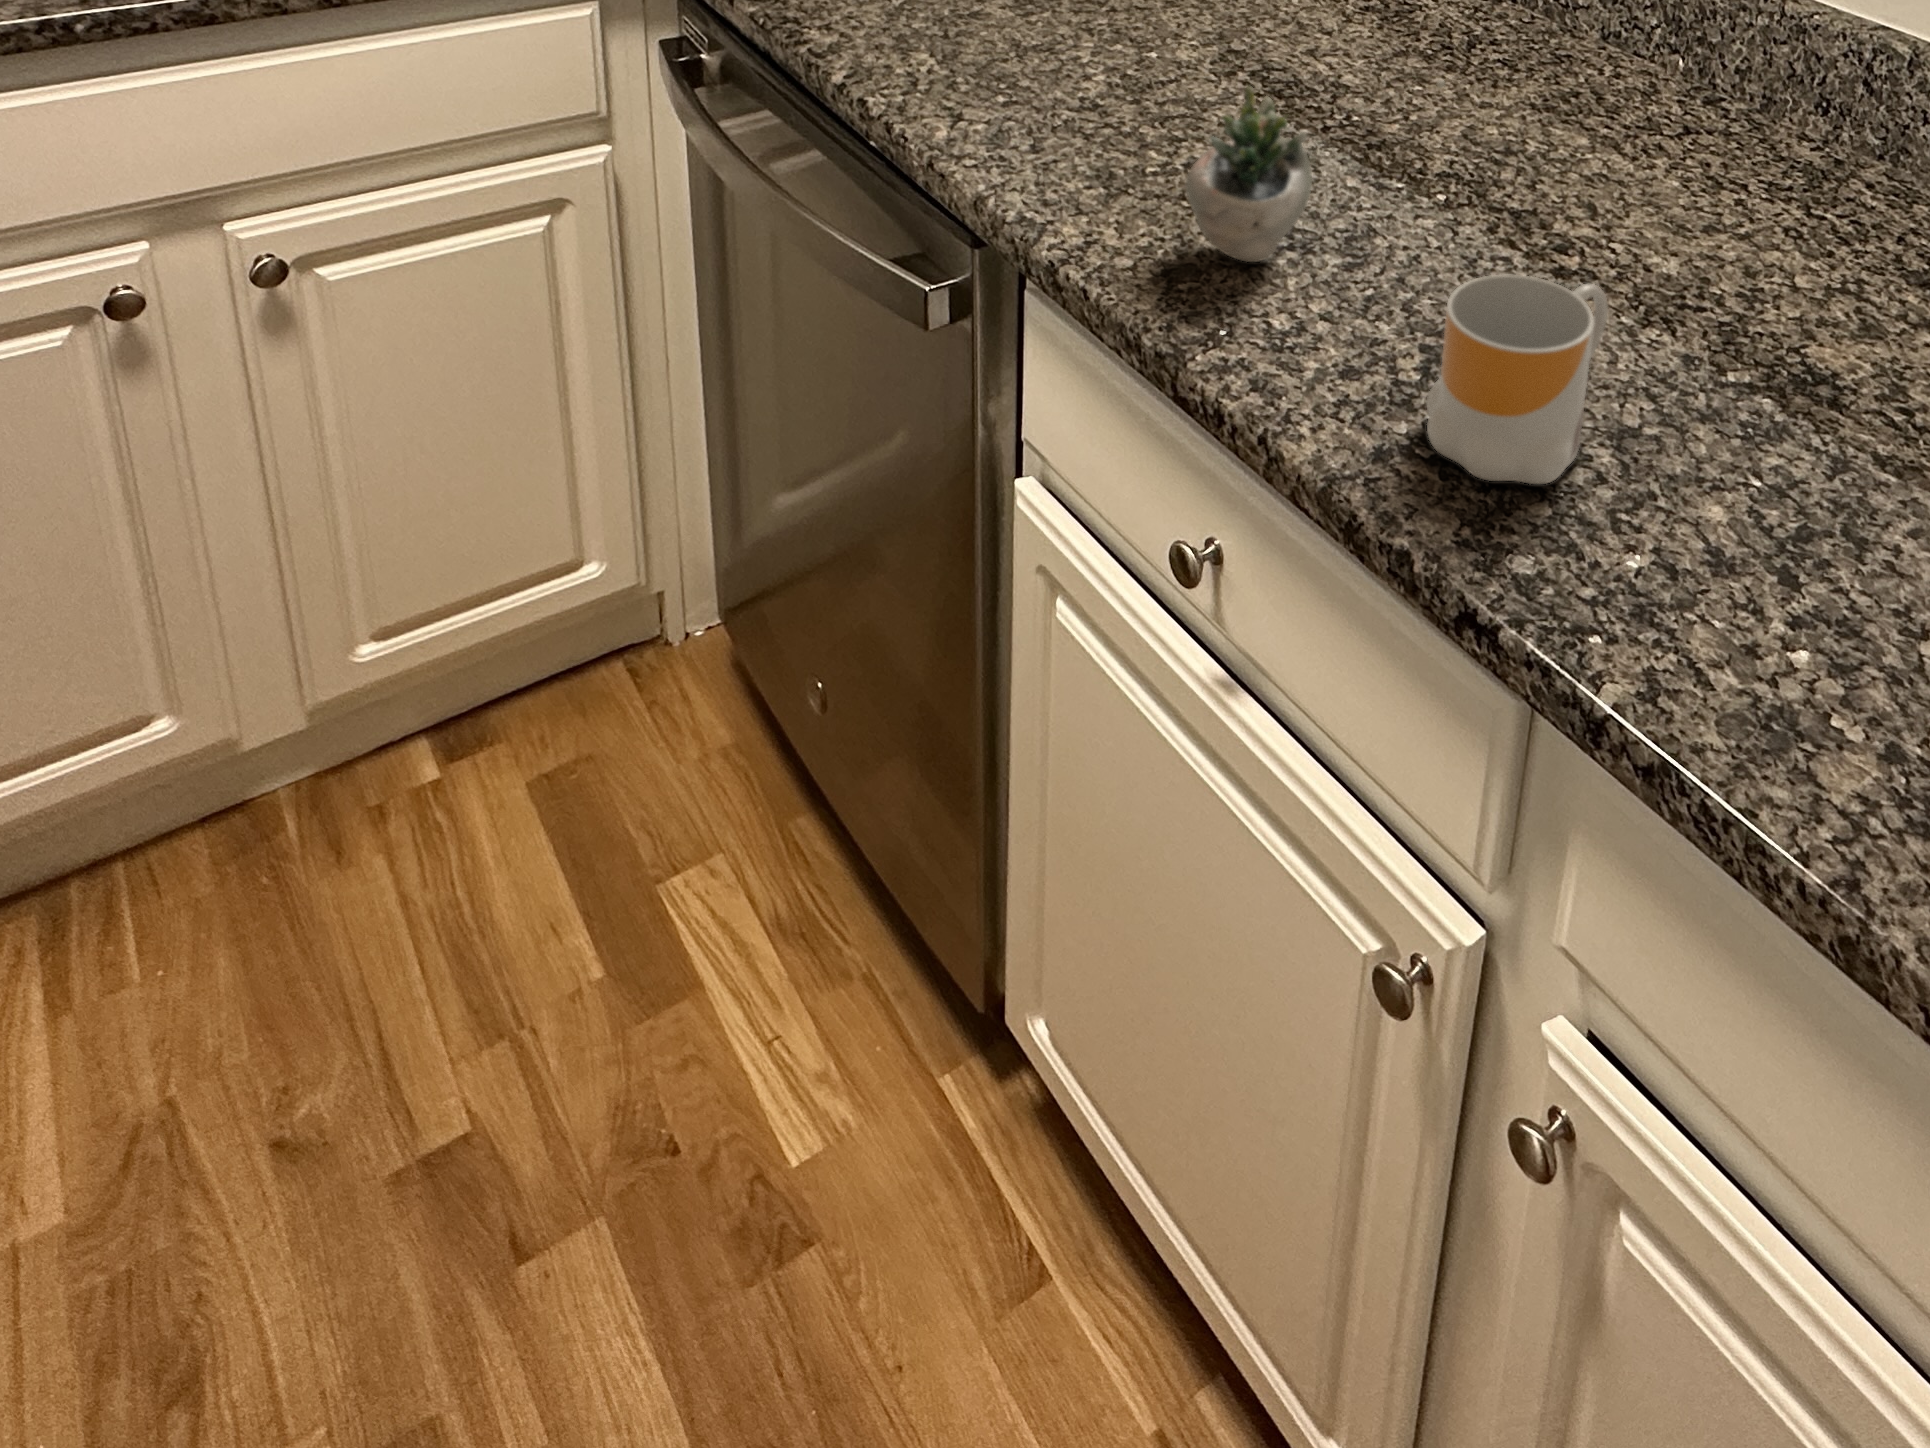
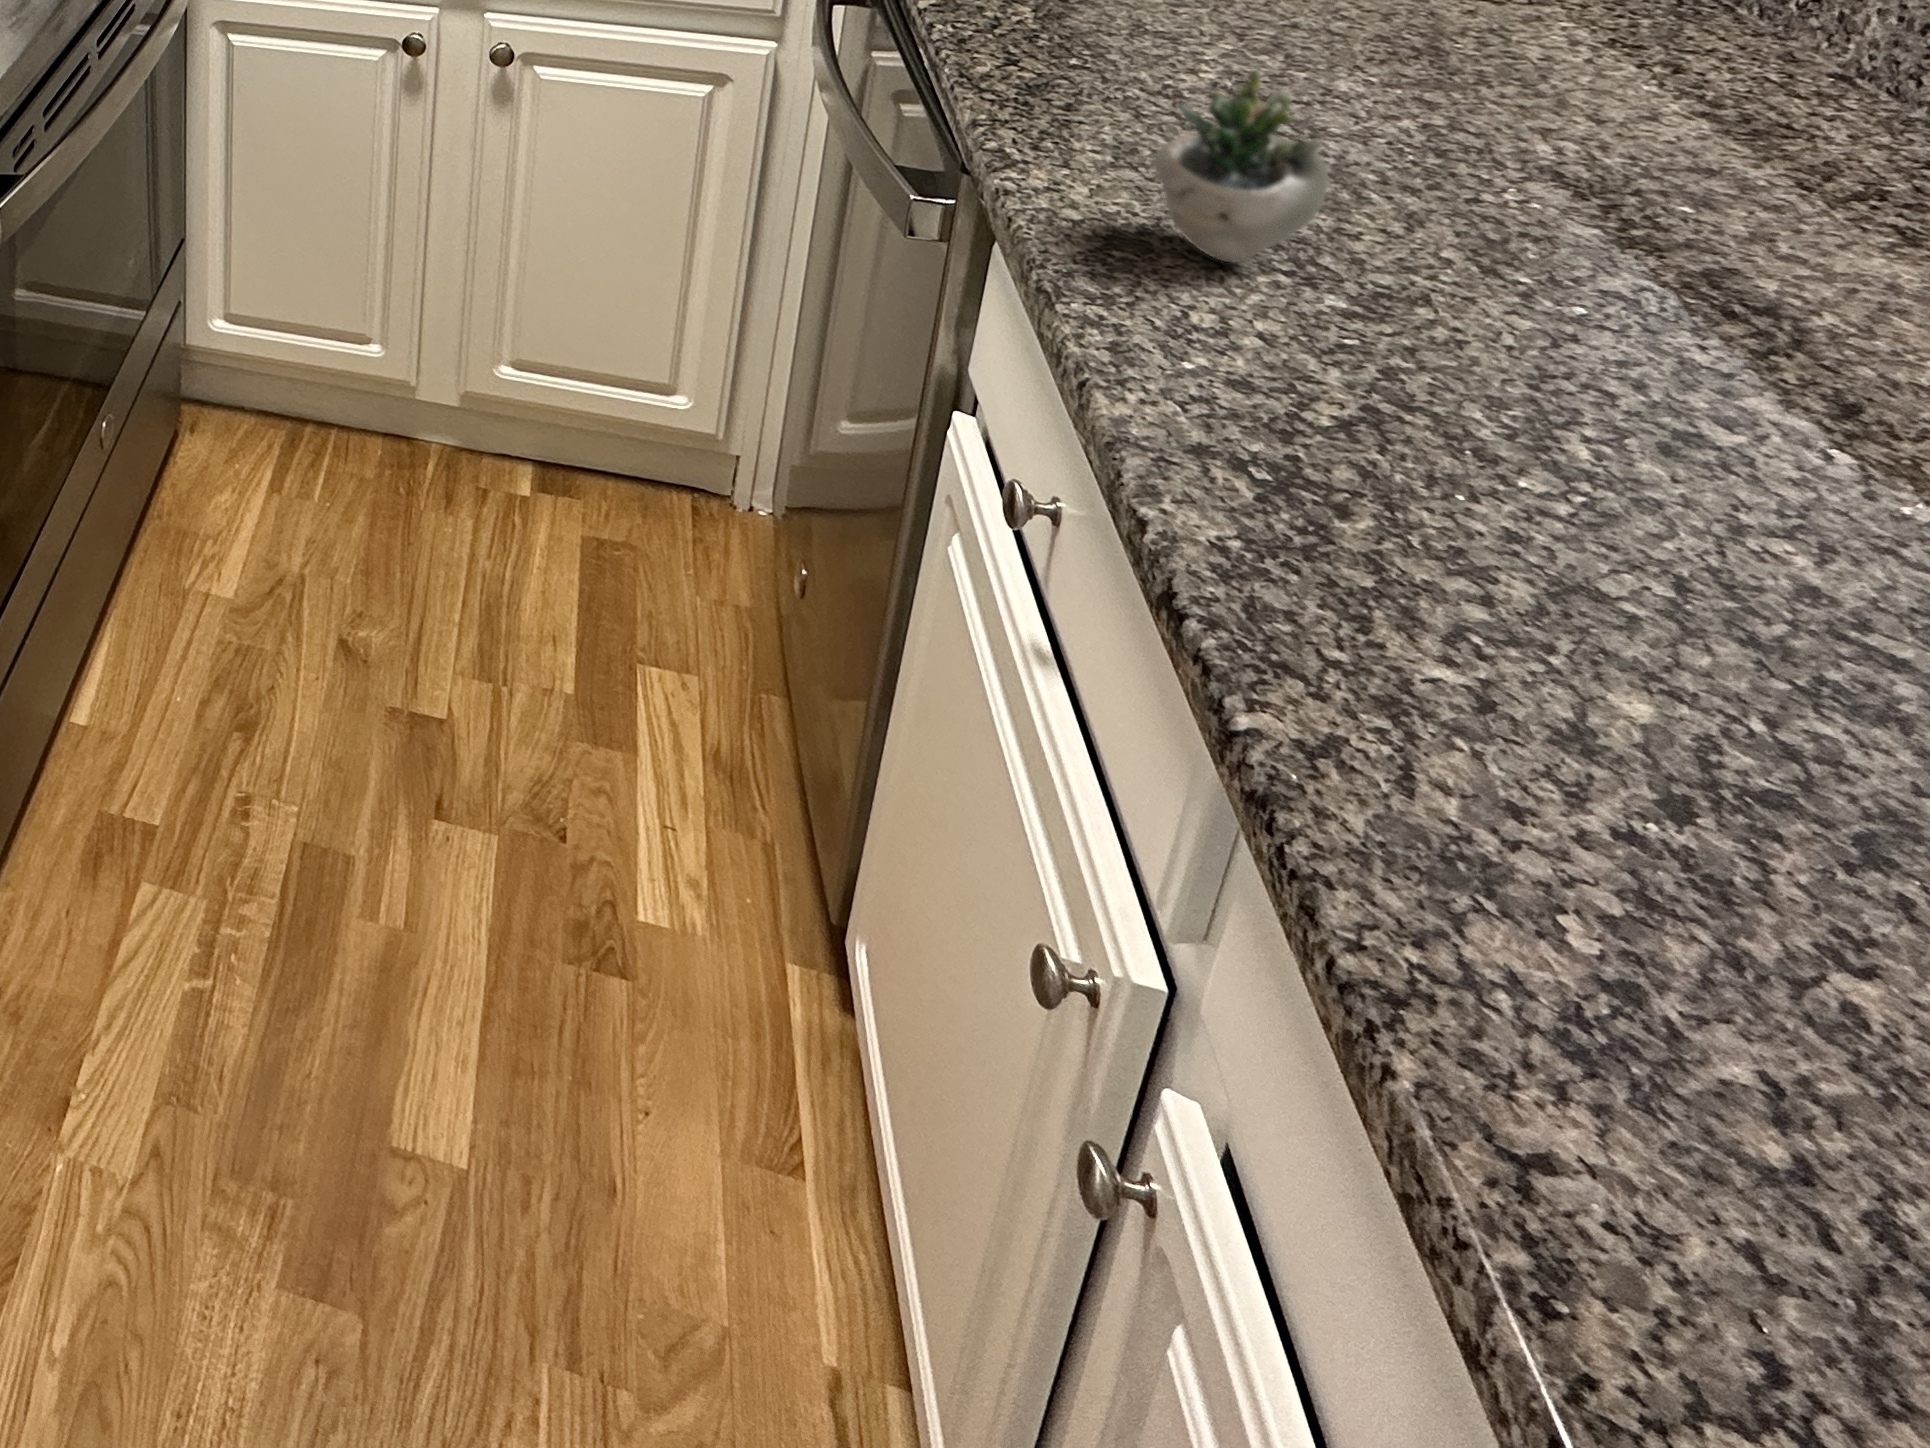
mug: present [1427,275,1608,484] -> none [1256,308,1601,554]

